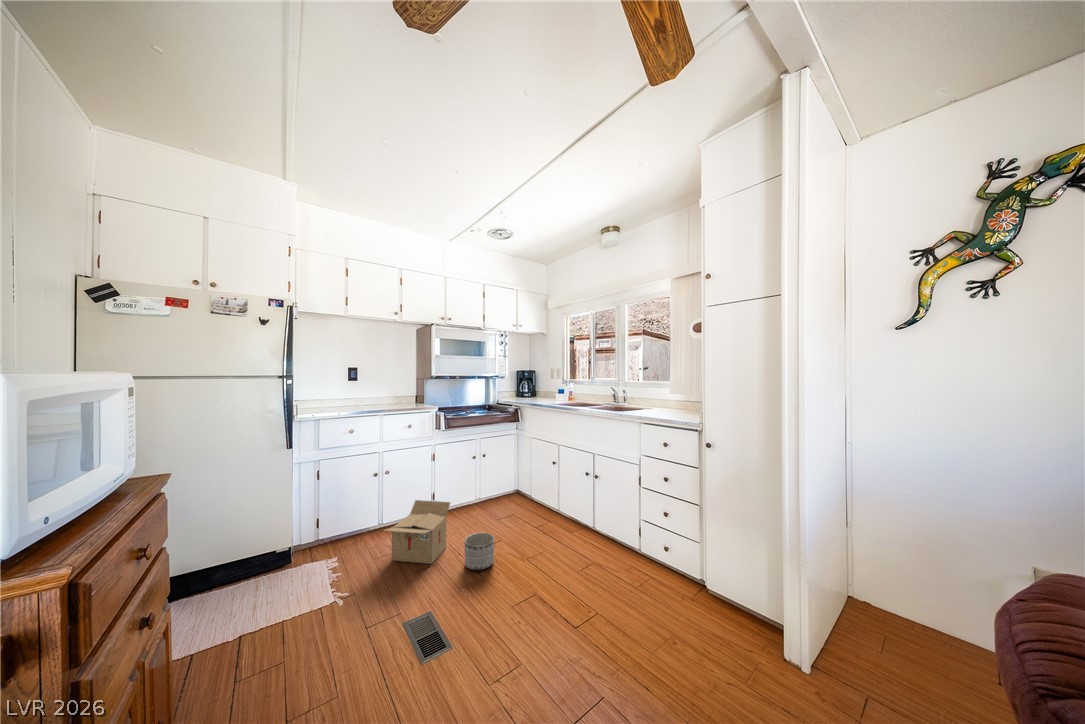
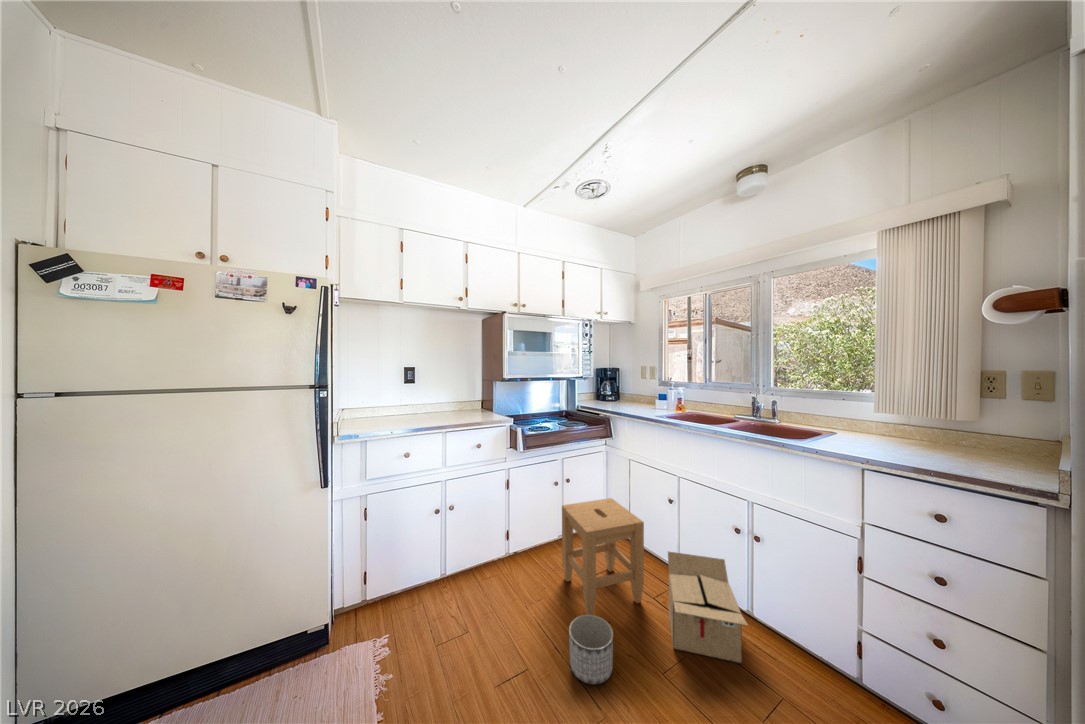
stool: none [473,464,528,541] -> present [562,498,644,615]
cardboard box: present [385,500,450,564] -> present [668,552,748,663]

